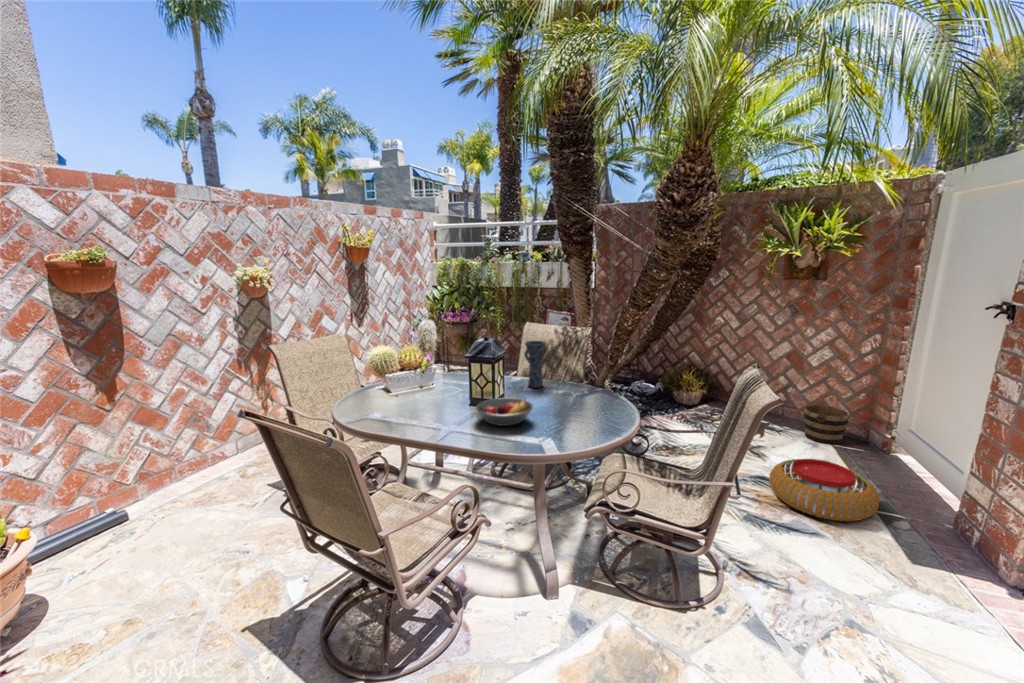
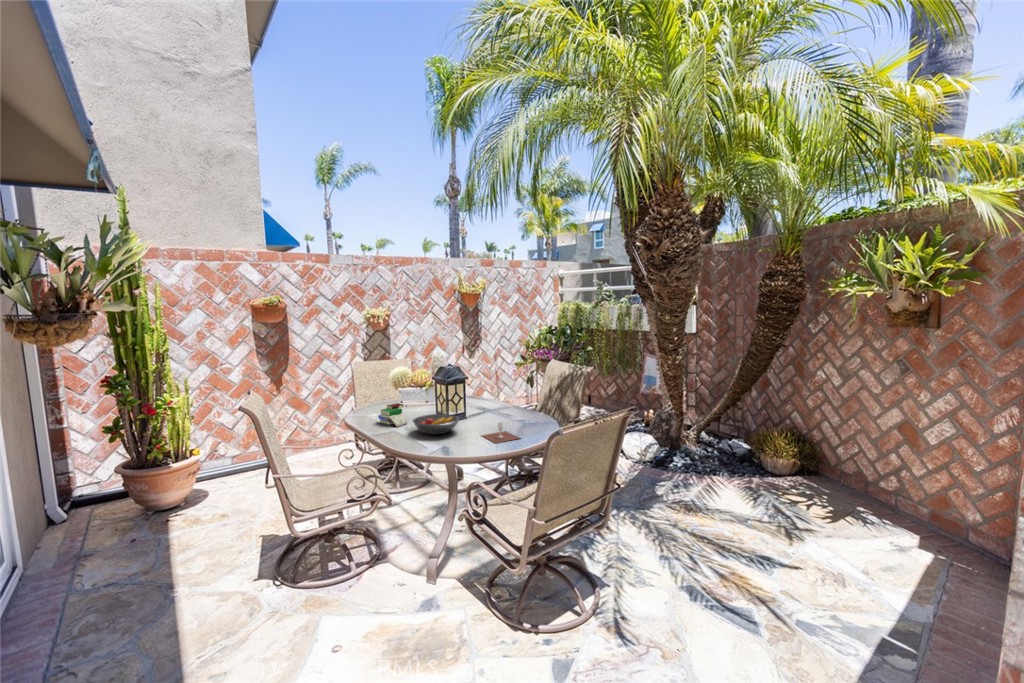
vase: present [524,341,546,388] -> none [500,373,530,415]
book: none [406,394,448,425] -> present [378,403,407,427]
wine glass: none [558,399,602,423] -> present [482,423,520,443]
bucket: present [804,405,849,444] -> none [899,495,969,554]
pouf: present [769,459,879,522] -> none [746,543,883,634]

